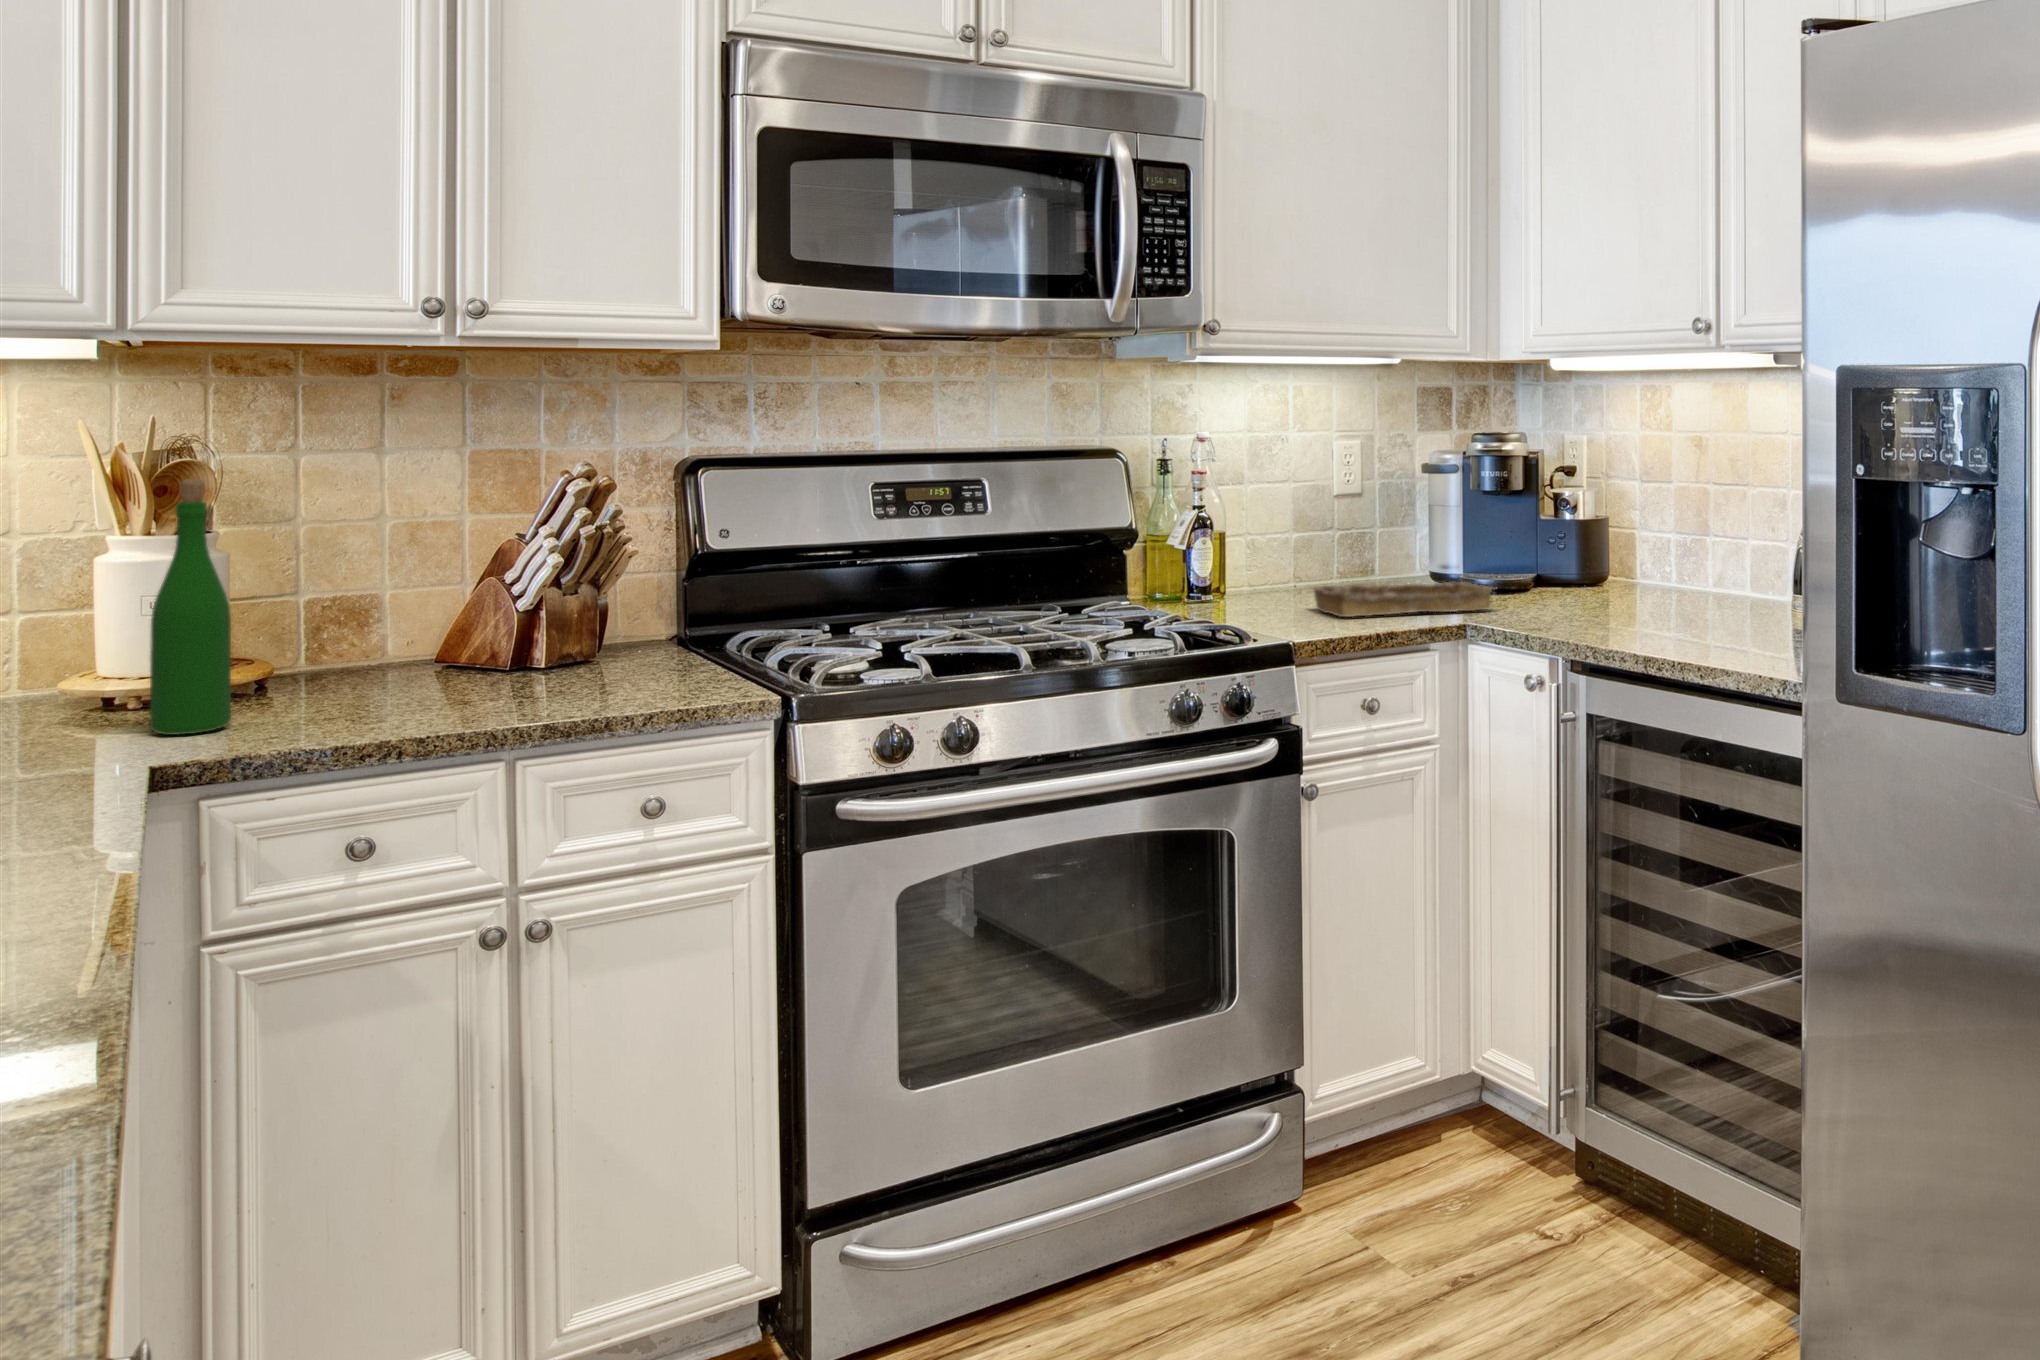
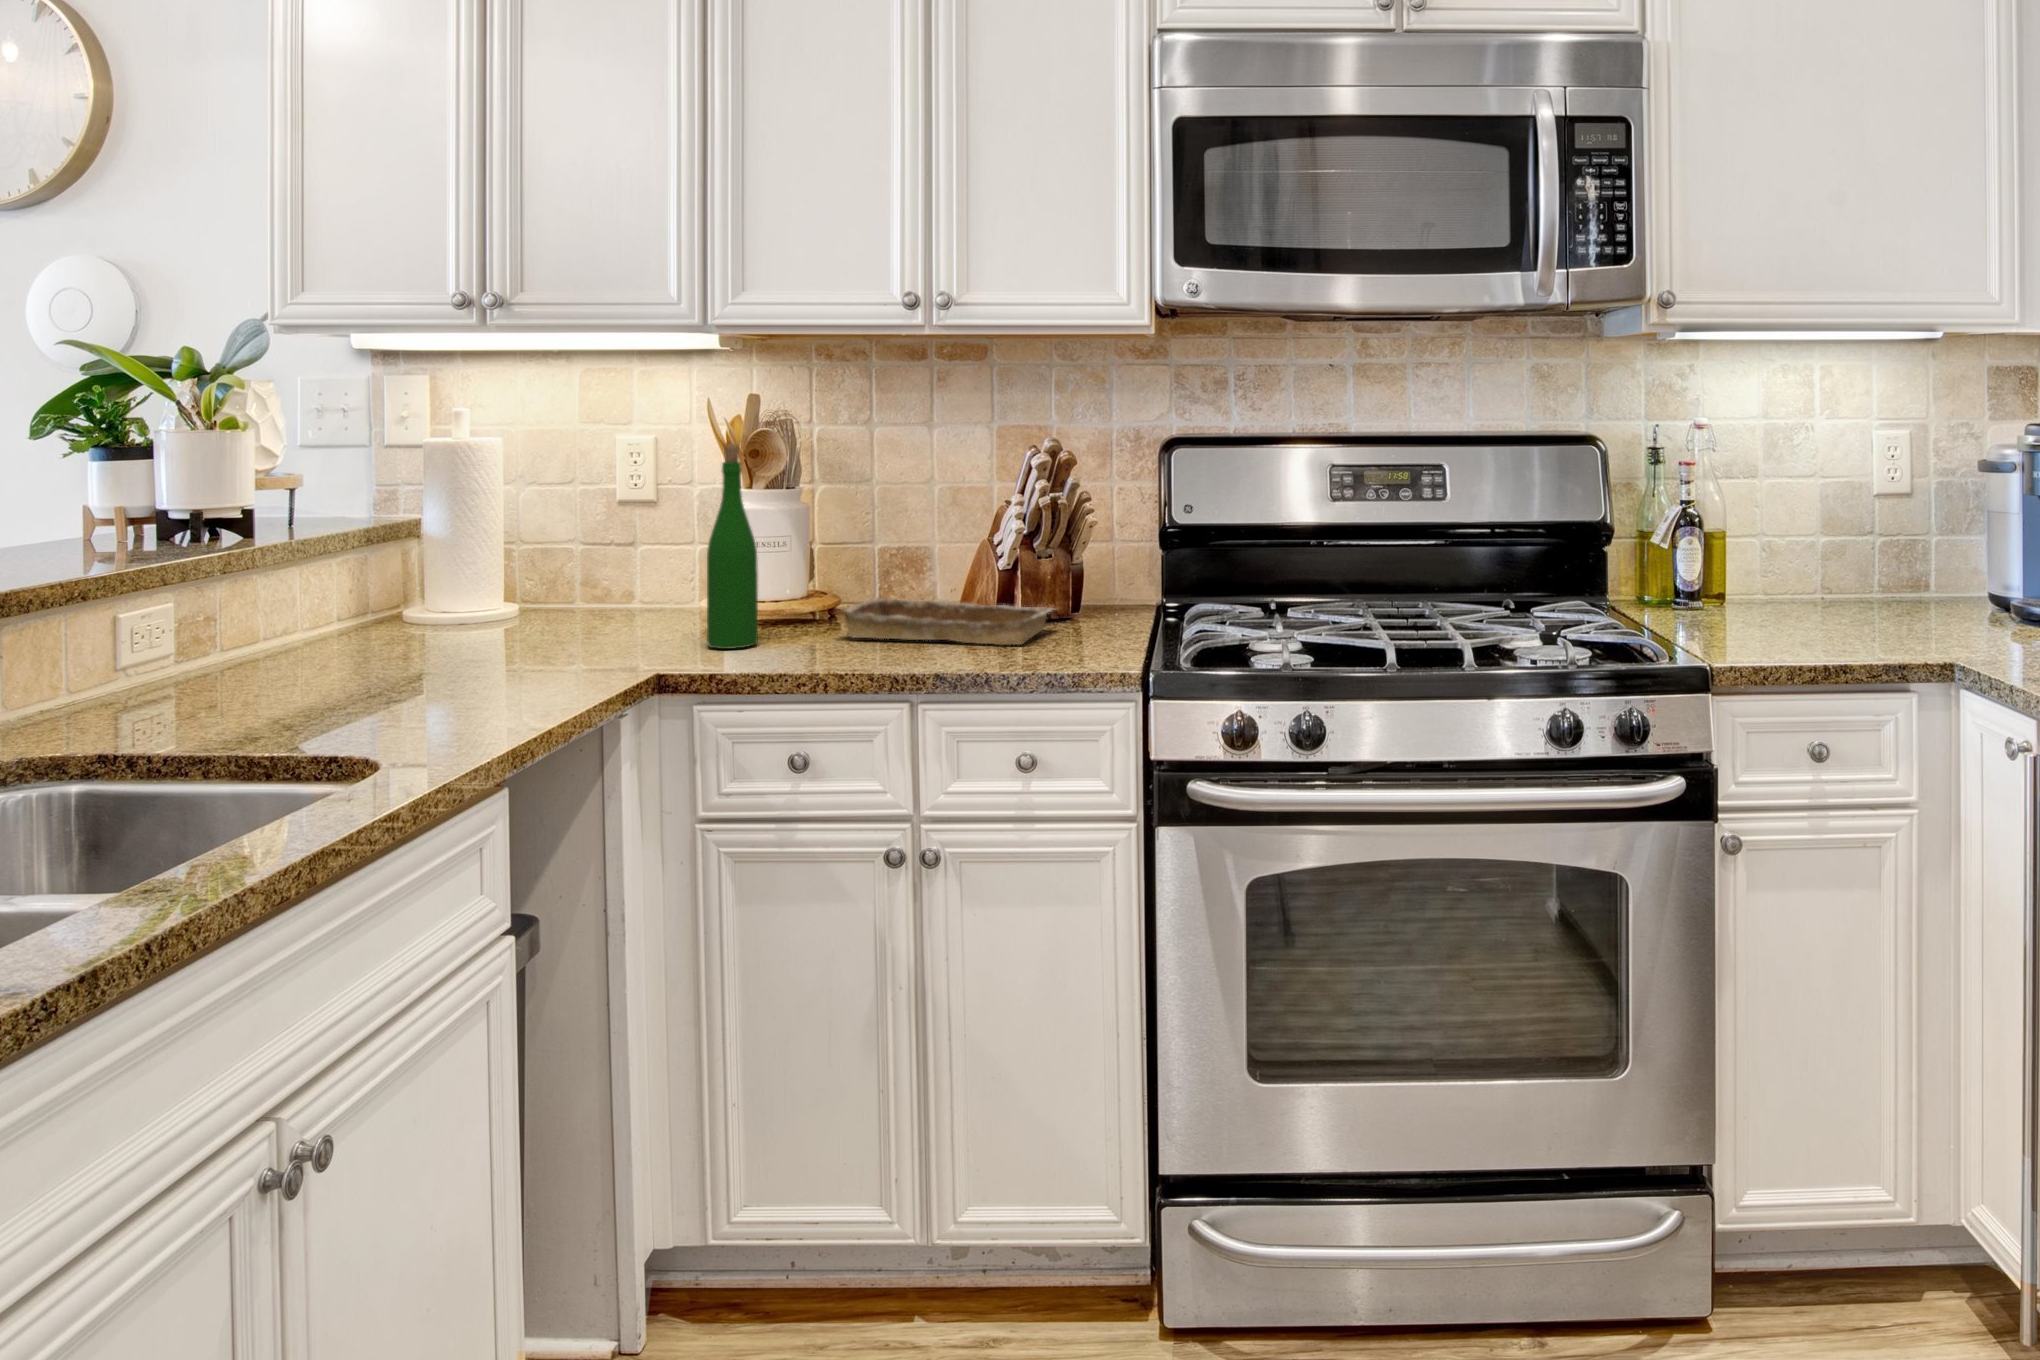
tray: present [1311,582,1493,617] -> present [844,597,1056,645]

